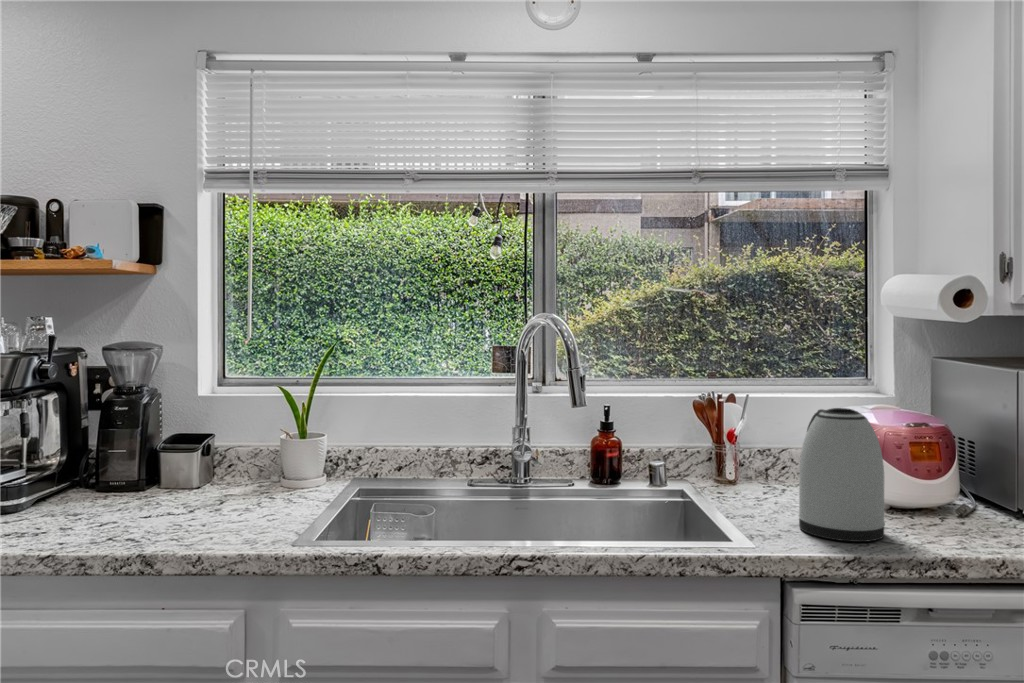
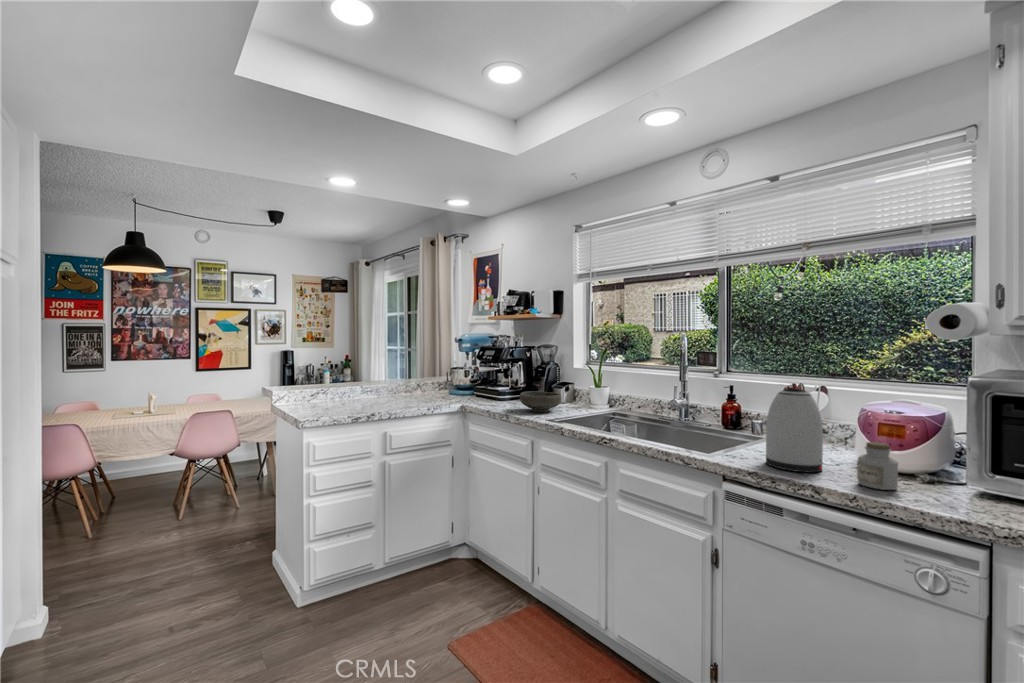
bowl: none [138,464,256,524] -> present [520,391,561,412]
jar: none [938,474,991,541] -> present [857,442,898,490]

